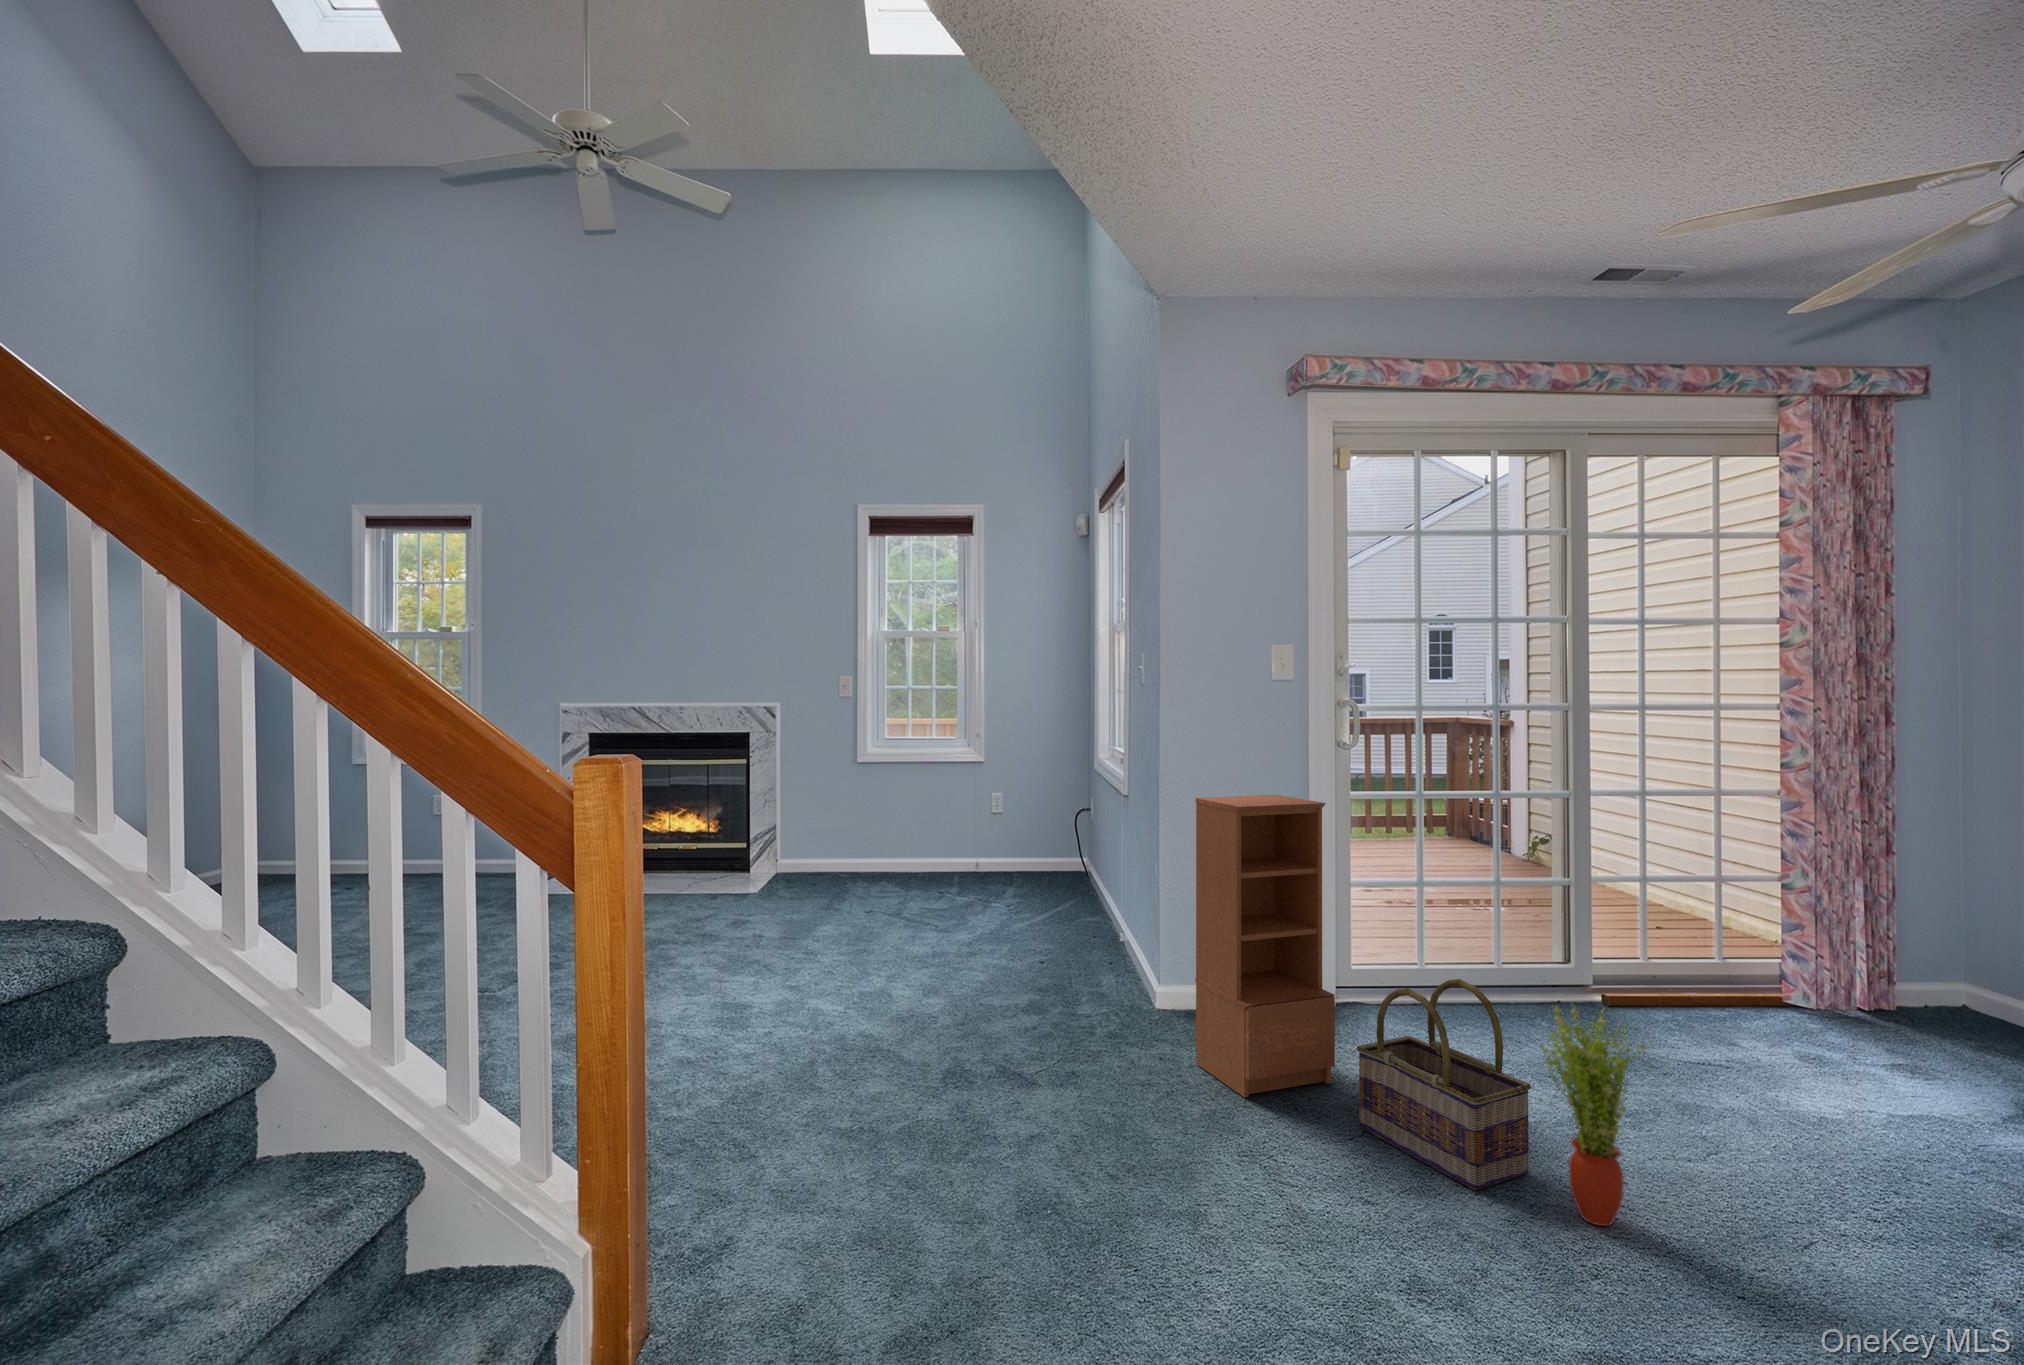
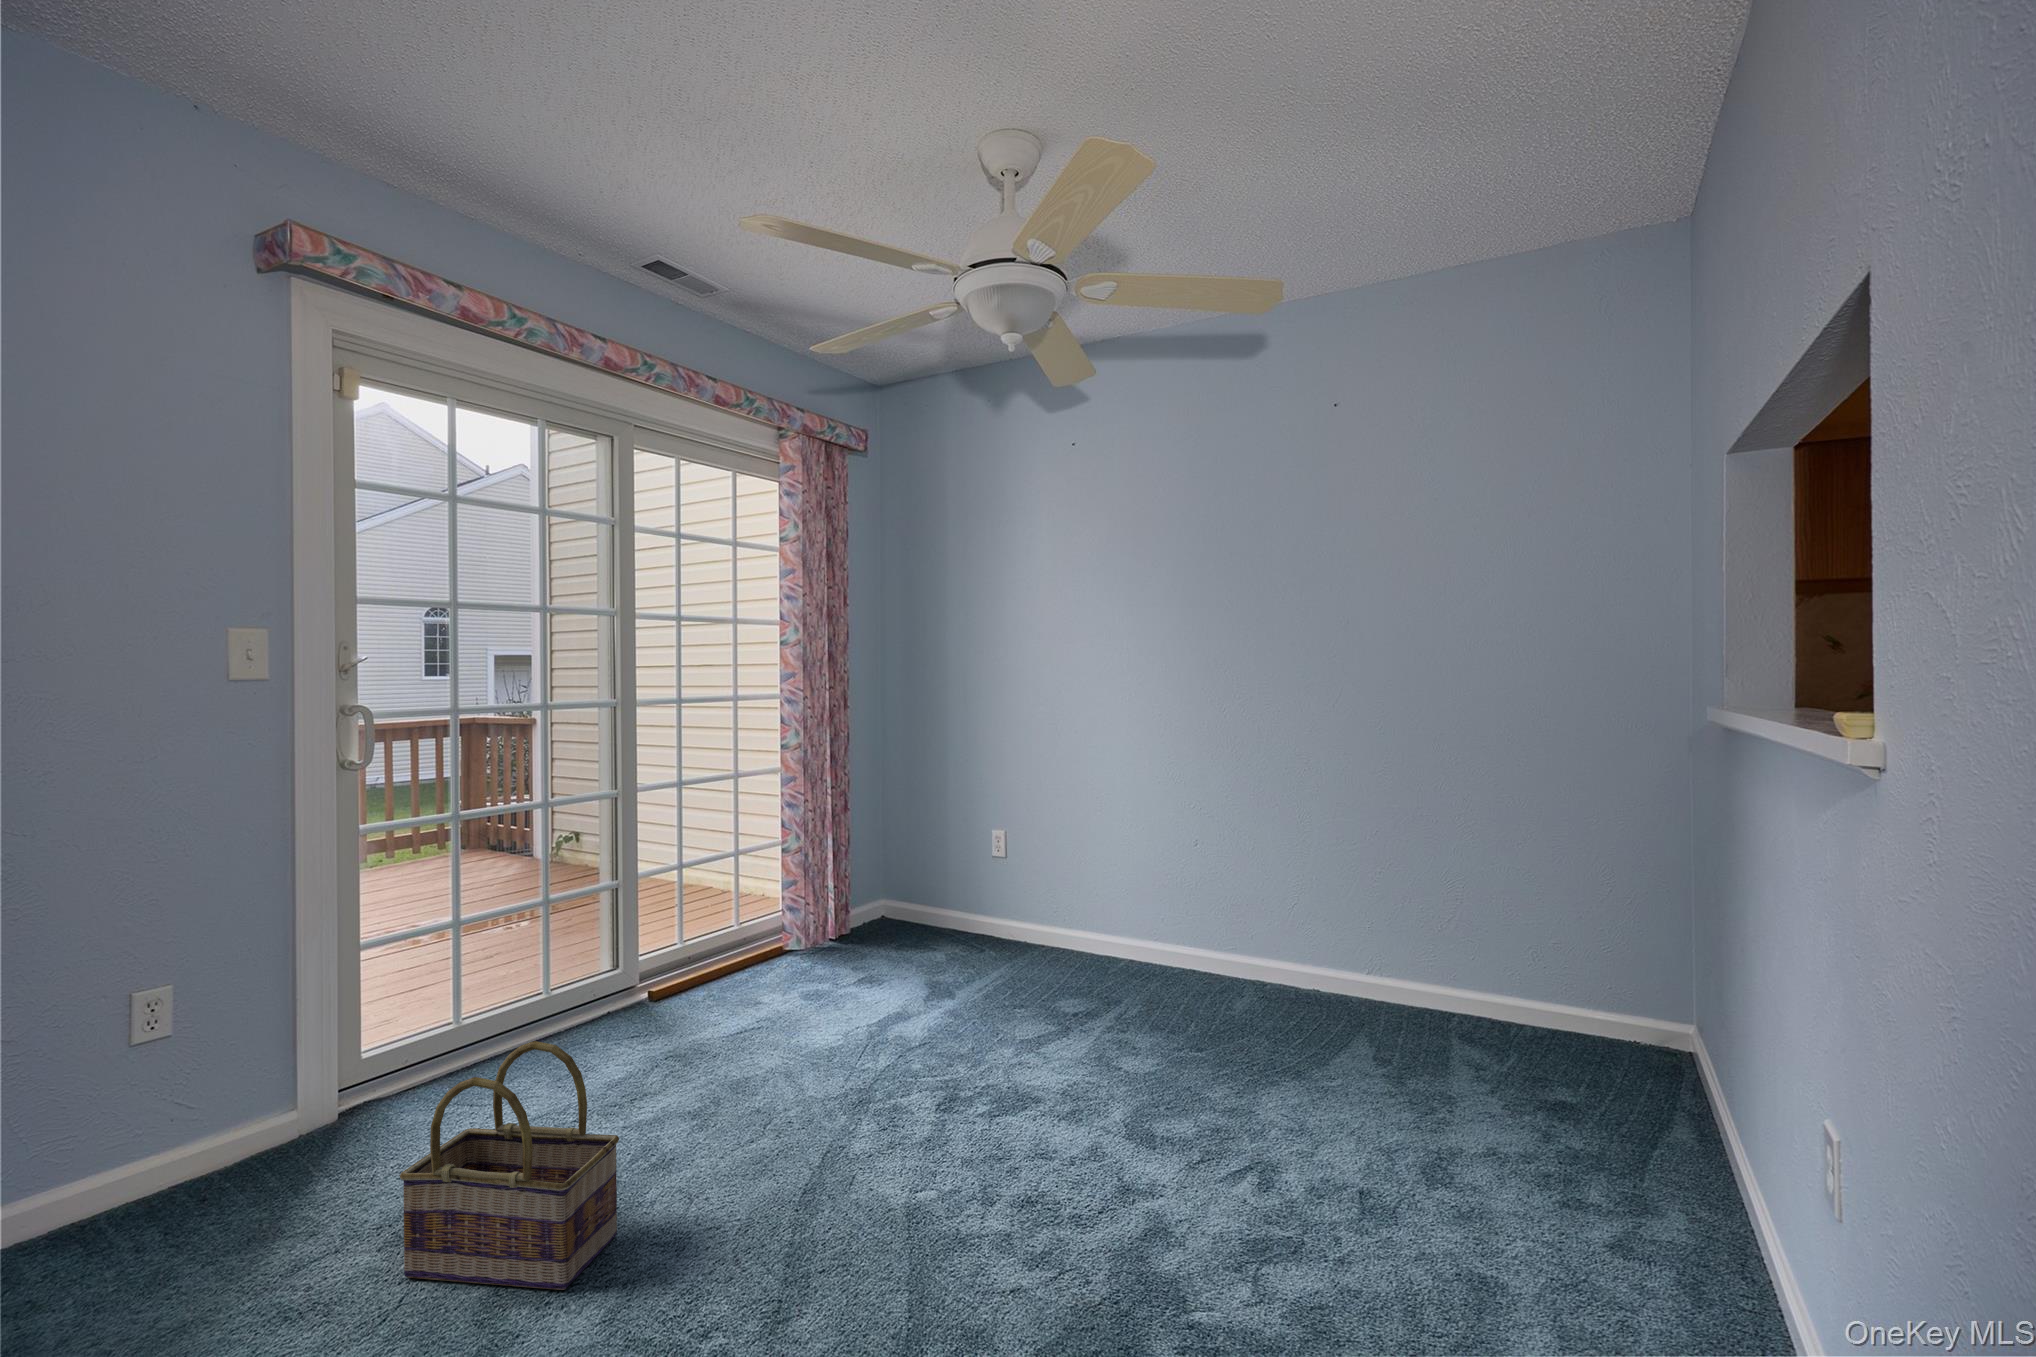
bookcase: present [1195,795,1335,1097] -> none [98,850,359,1321]
potted plant: present [1540,1005,1646,1226] -> none [637,1032,737,1262]

